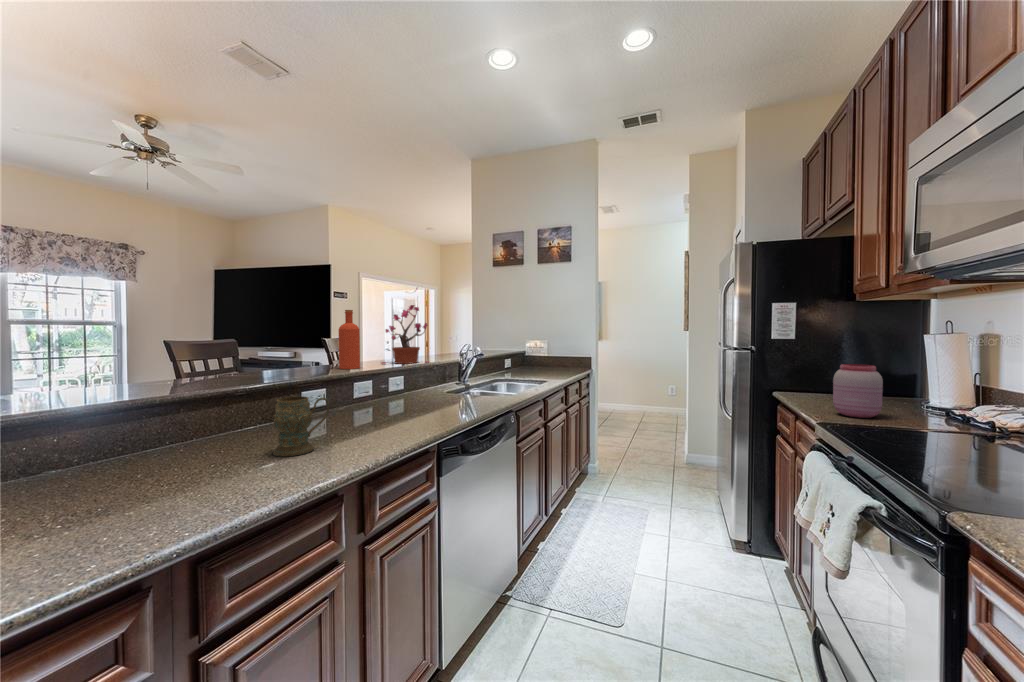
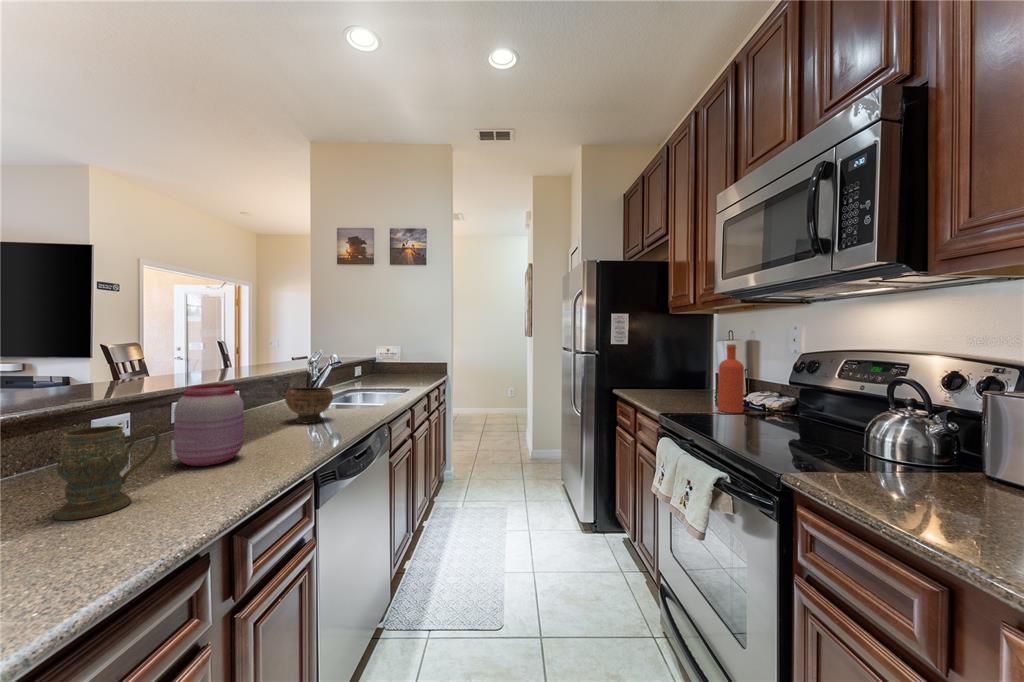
potted plant: present [381,305,429,364] -> none [199,302,270,376]
bottle: present [339,310,360,369] -> present [718,344,744,413]
jar: present [833,364,883,418] -> present [174,384,244,466]
bowl: none [432,376,468,406] -> present [285,387,333,423]

